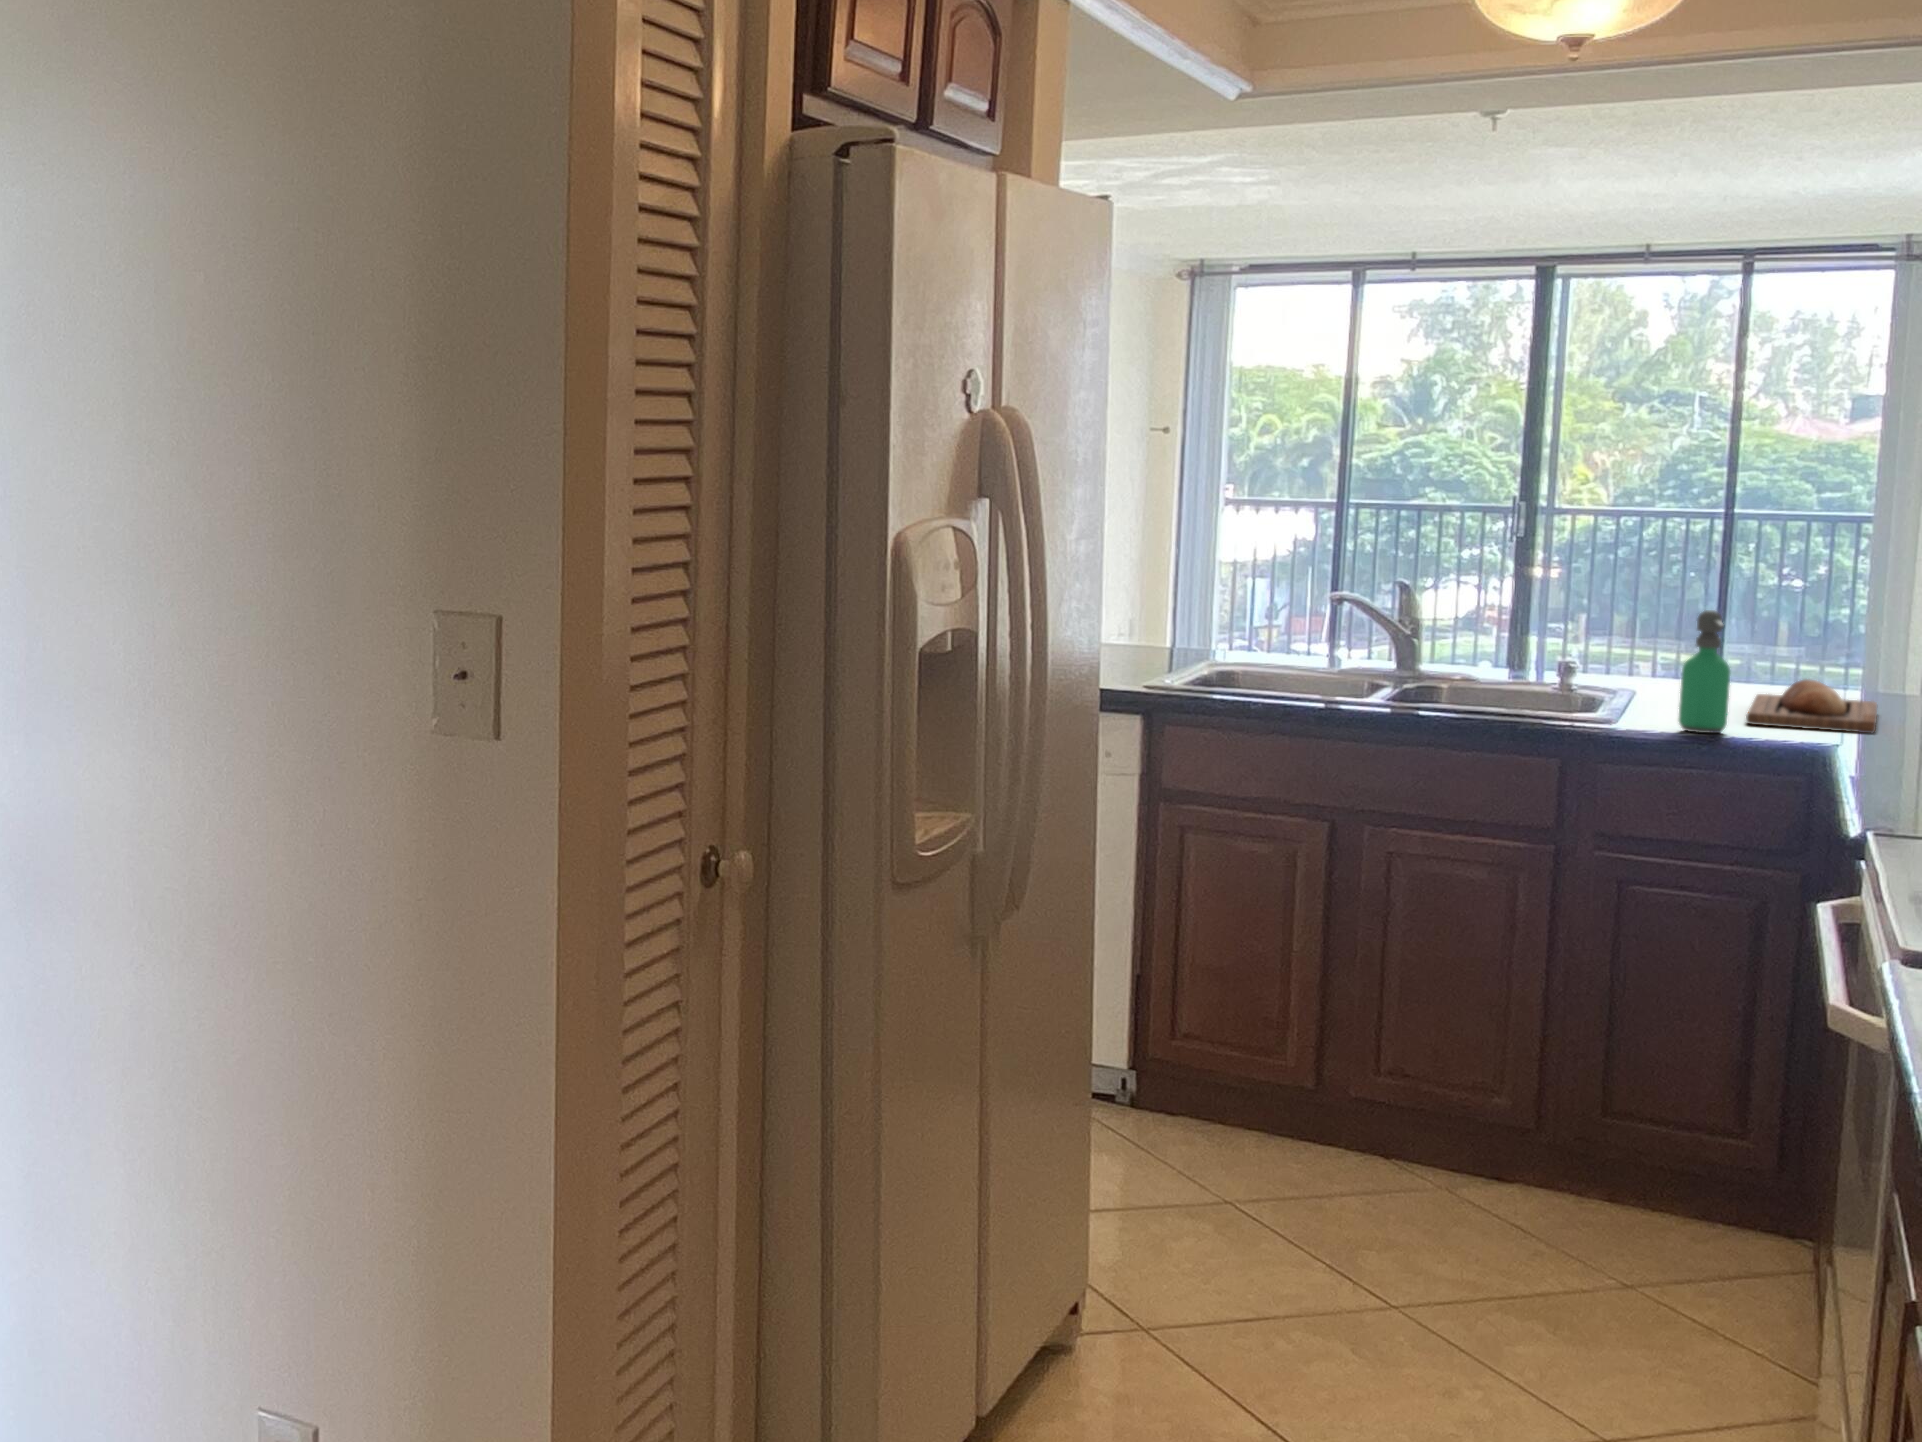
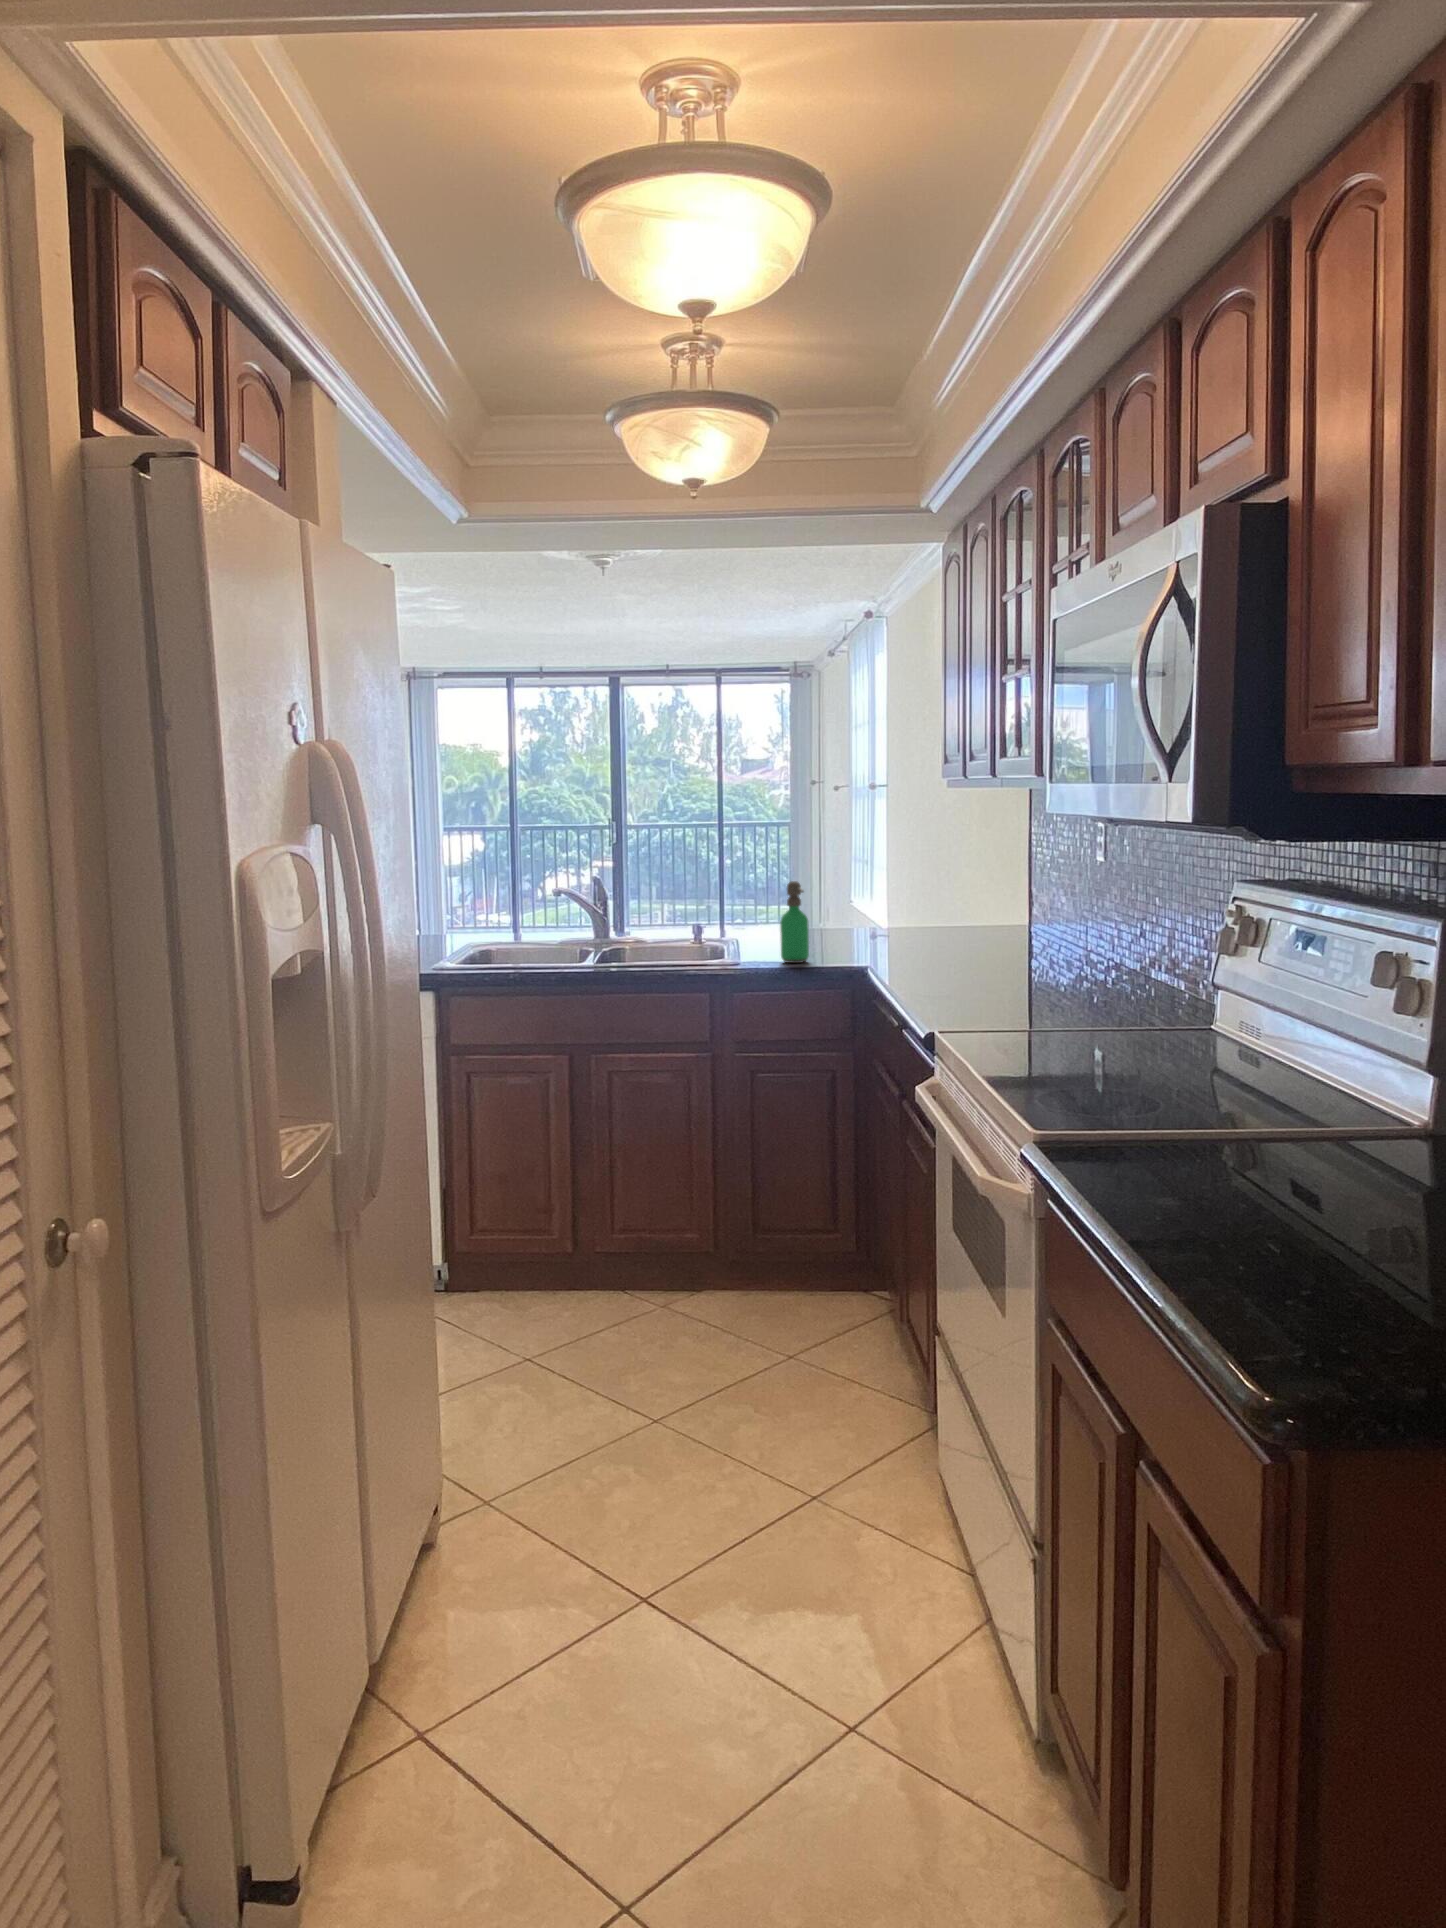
bread loaf: present [1746,679,1877,733] -> none [809,921,885,953]

